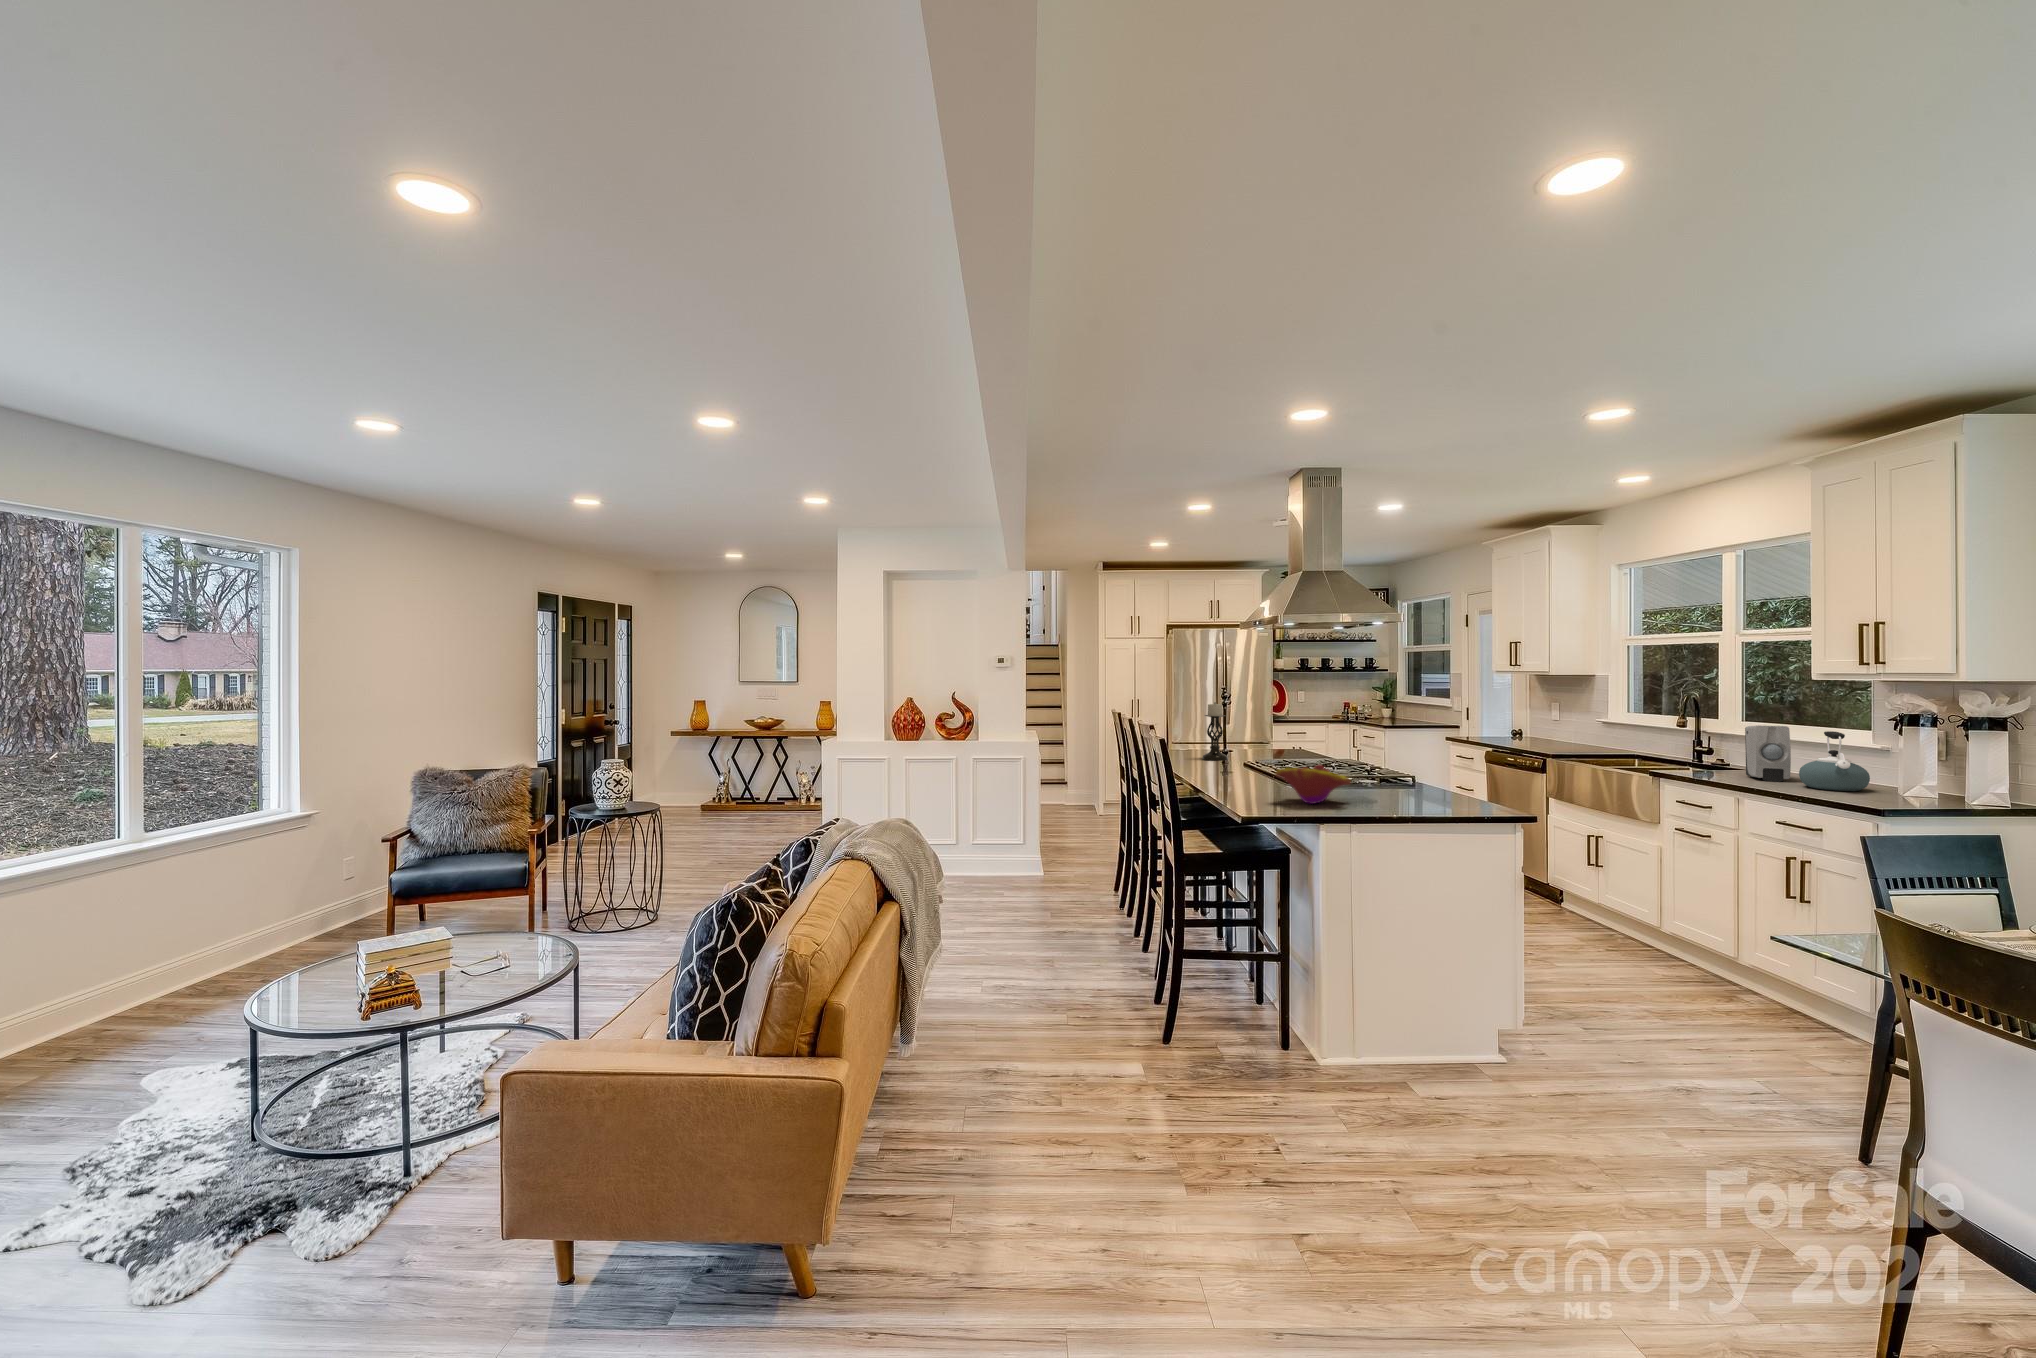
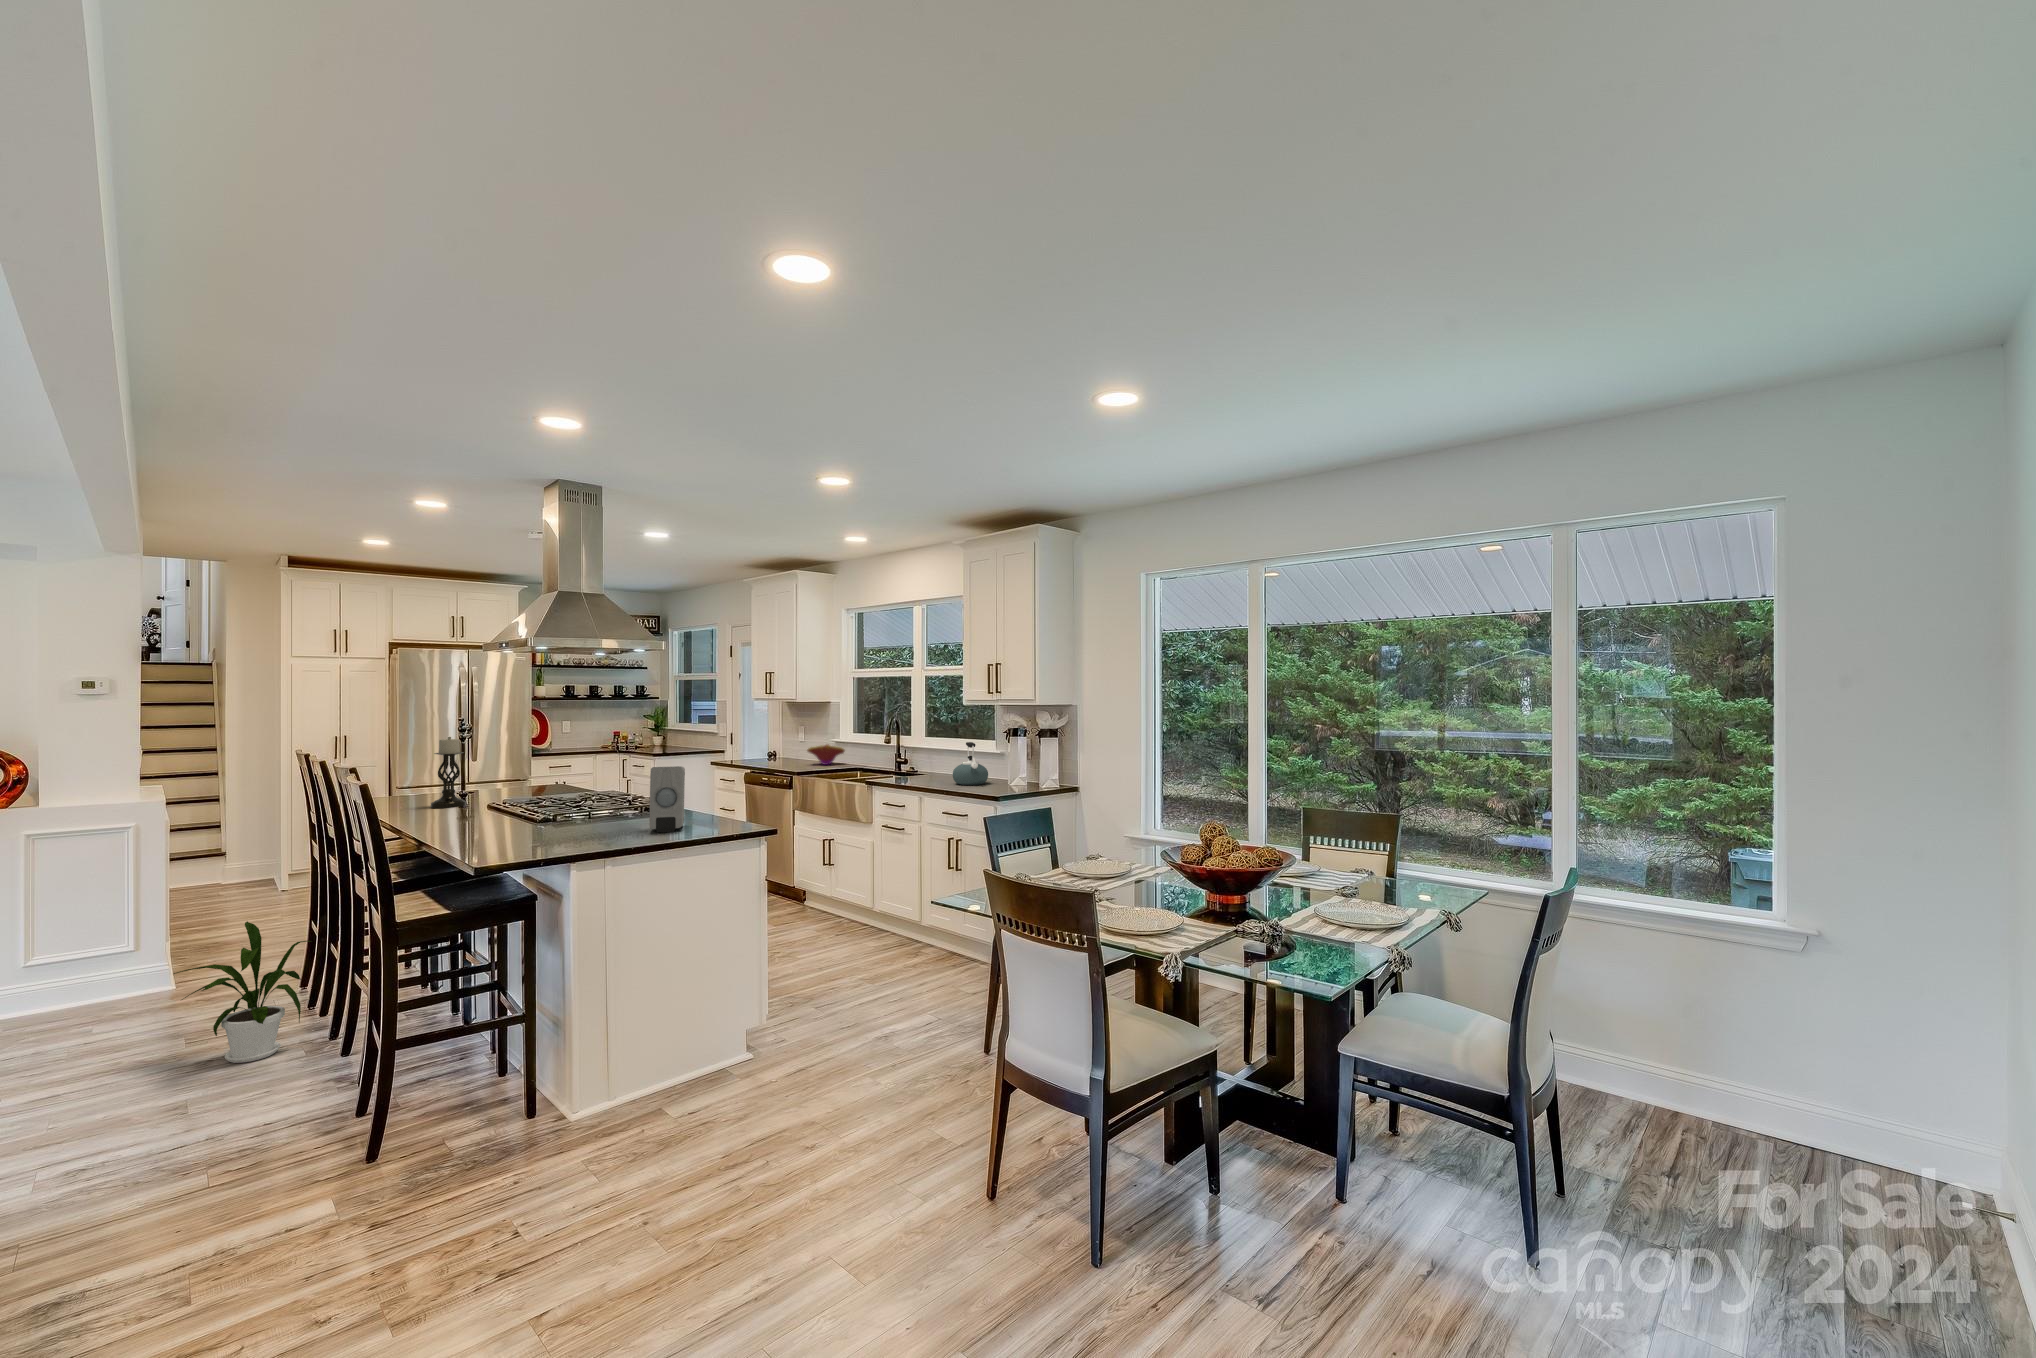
soap dispenser: present [1745,725,1791,782] -> present [650,766,685,832]
decorative bowl: present [1275,764,1351,804] -> present [807,745,845,765]
house plant: none [1053,830,1129,932] -> present [174,921,311,1063]

